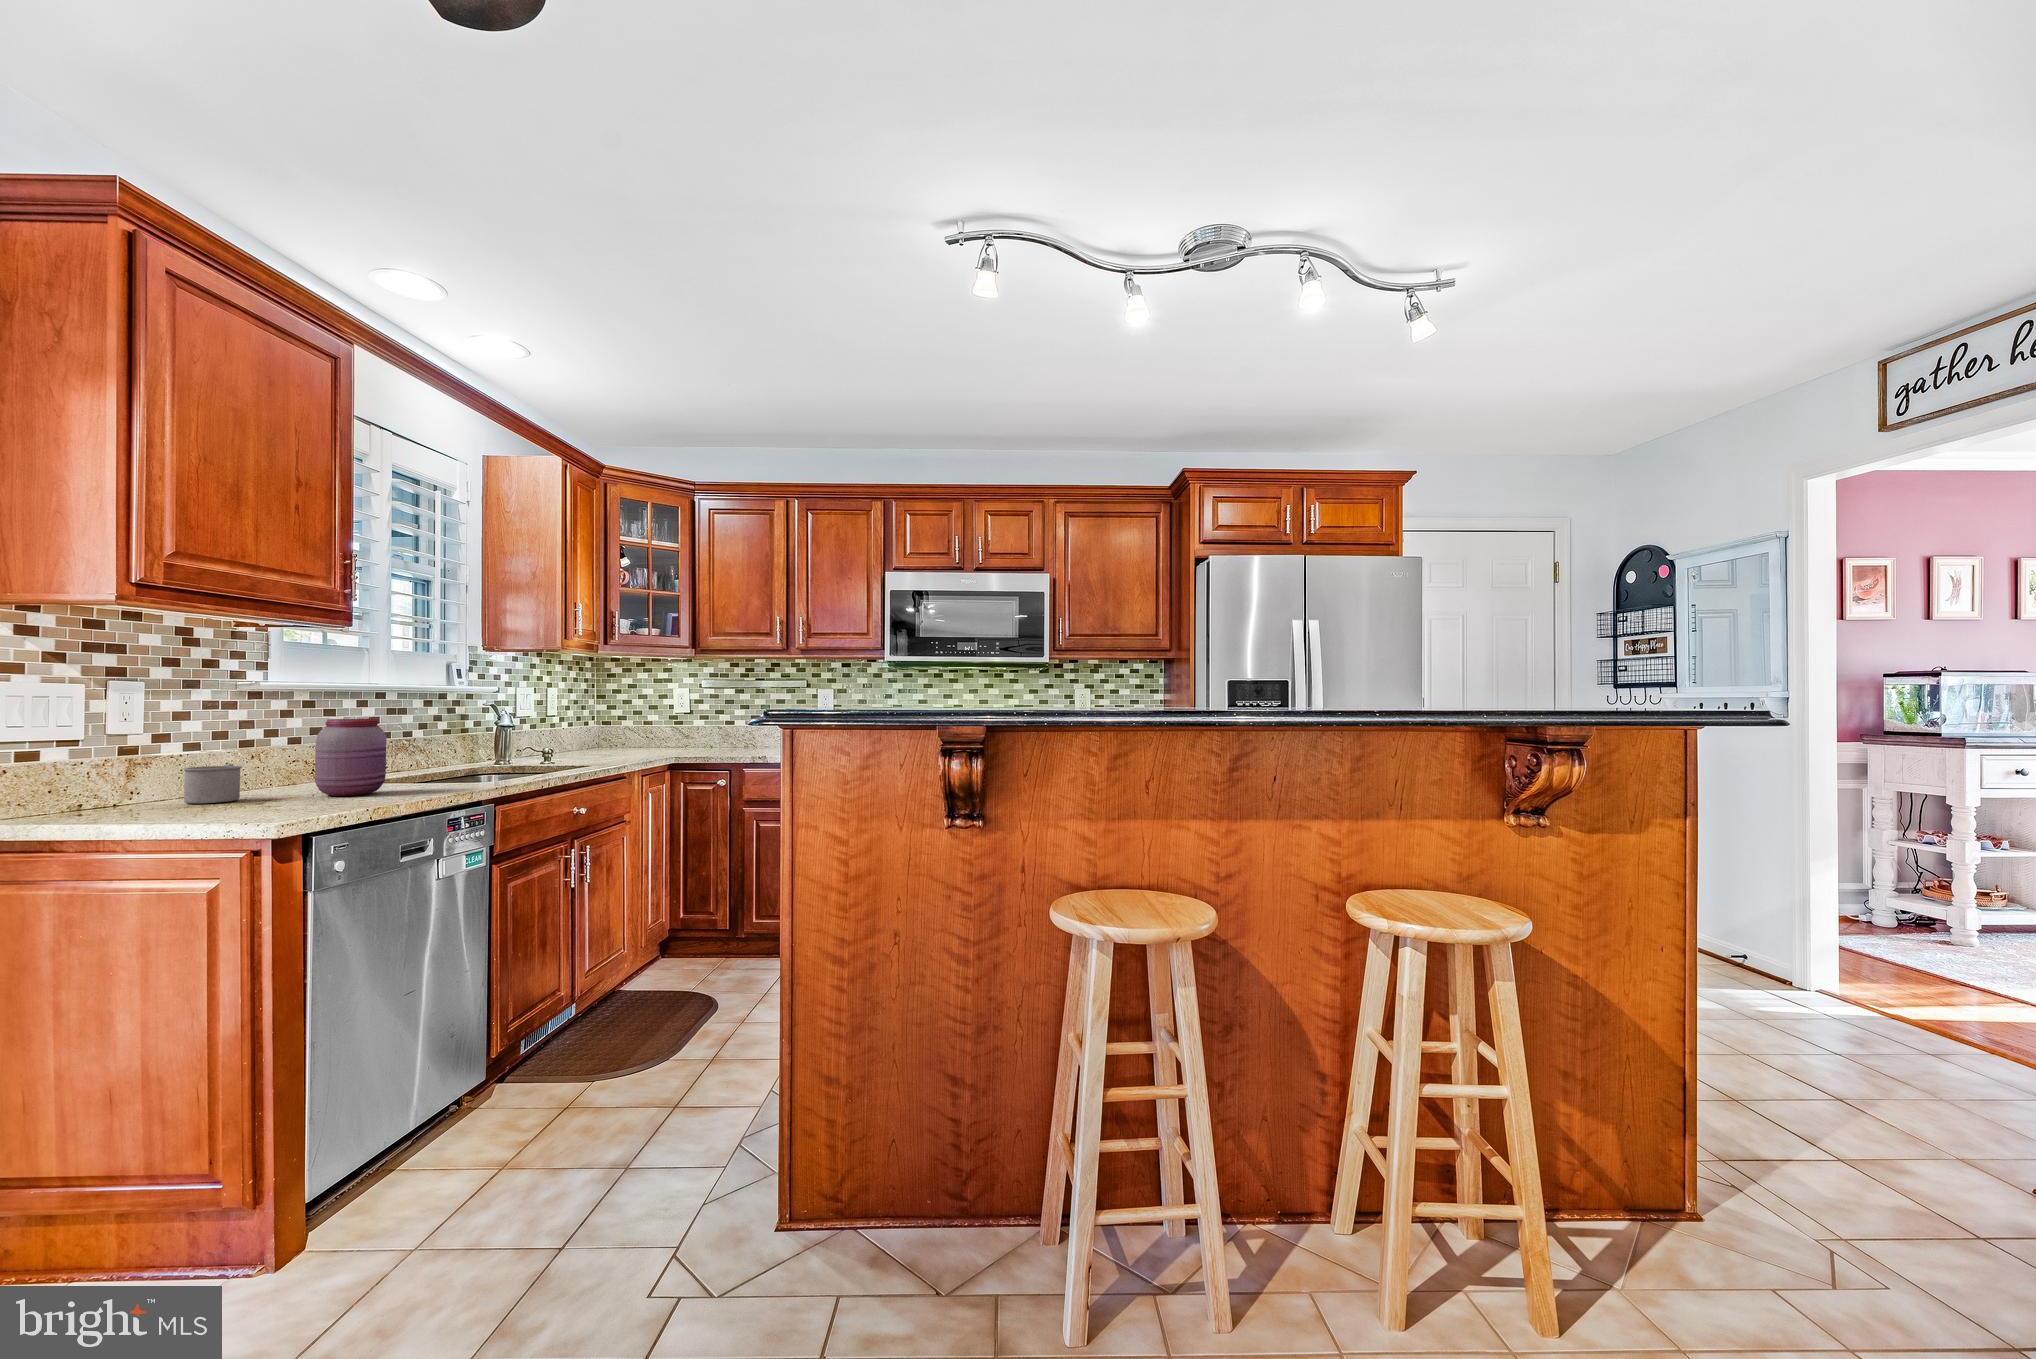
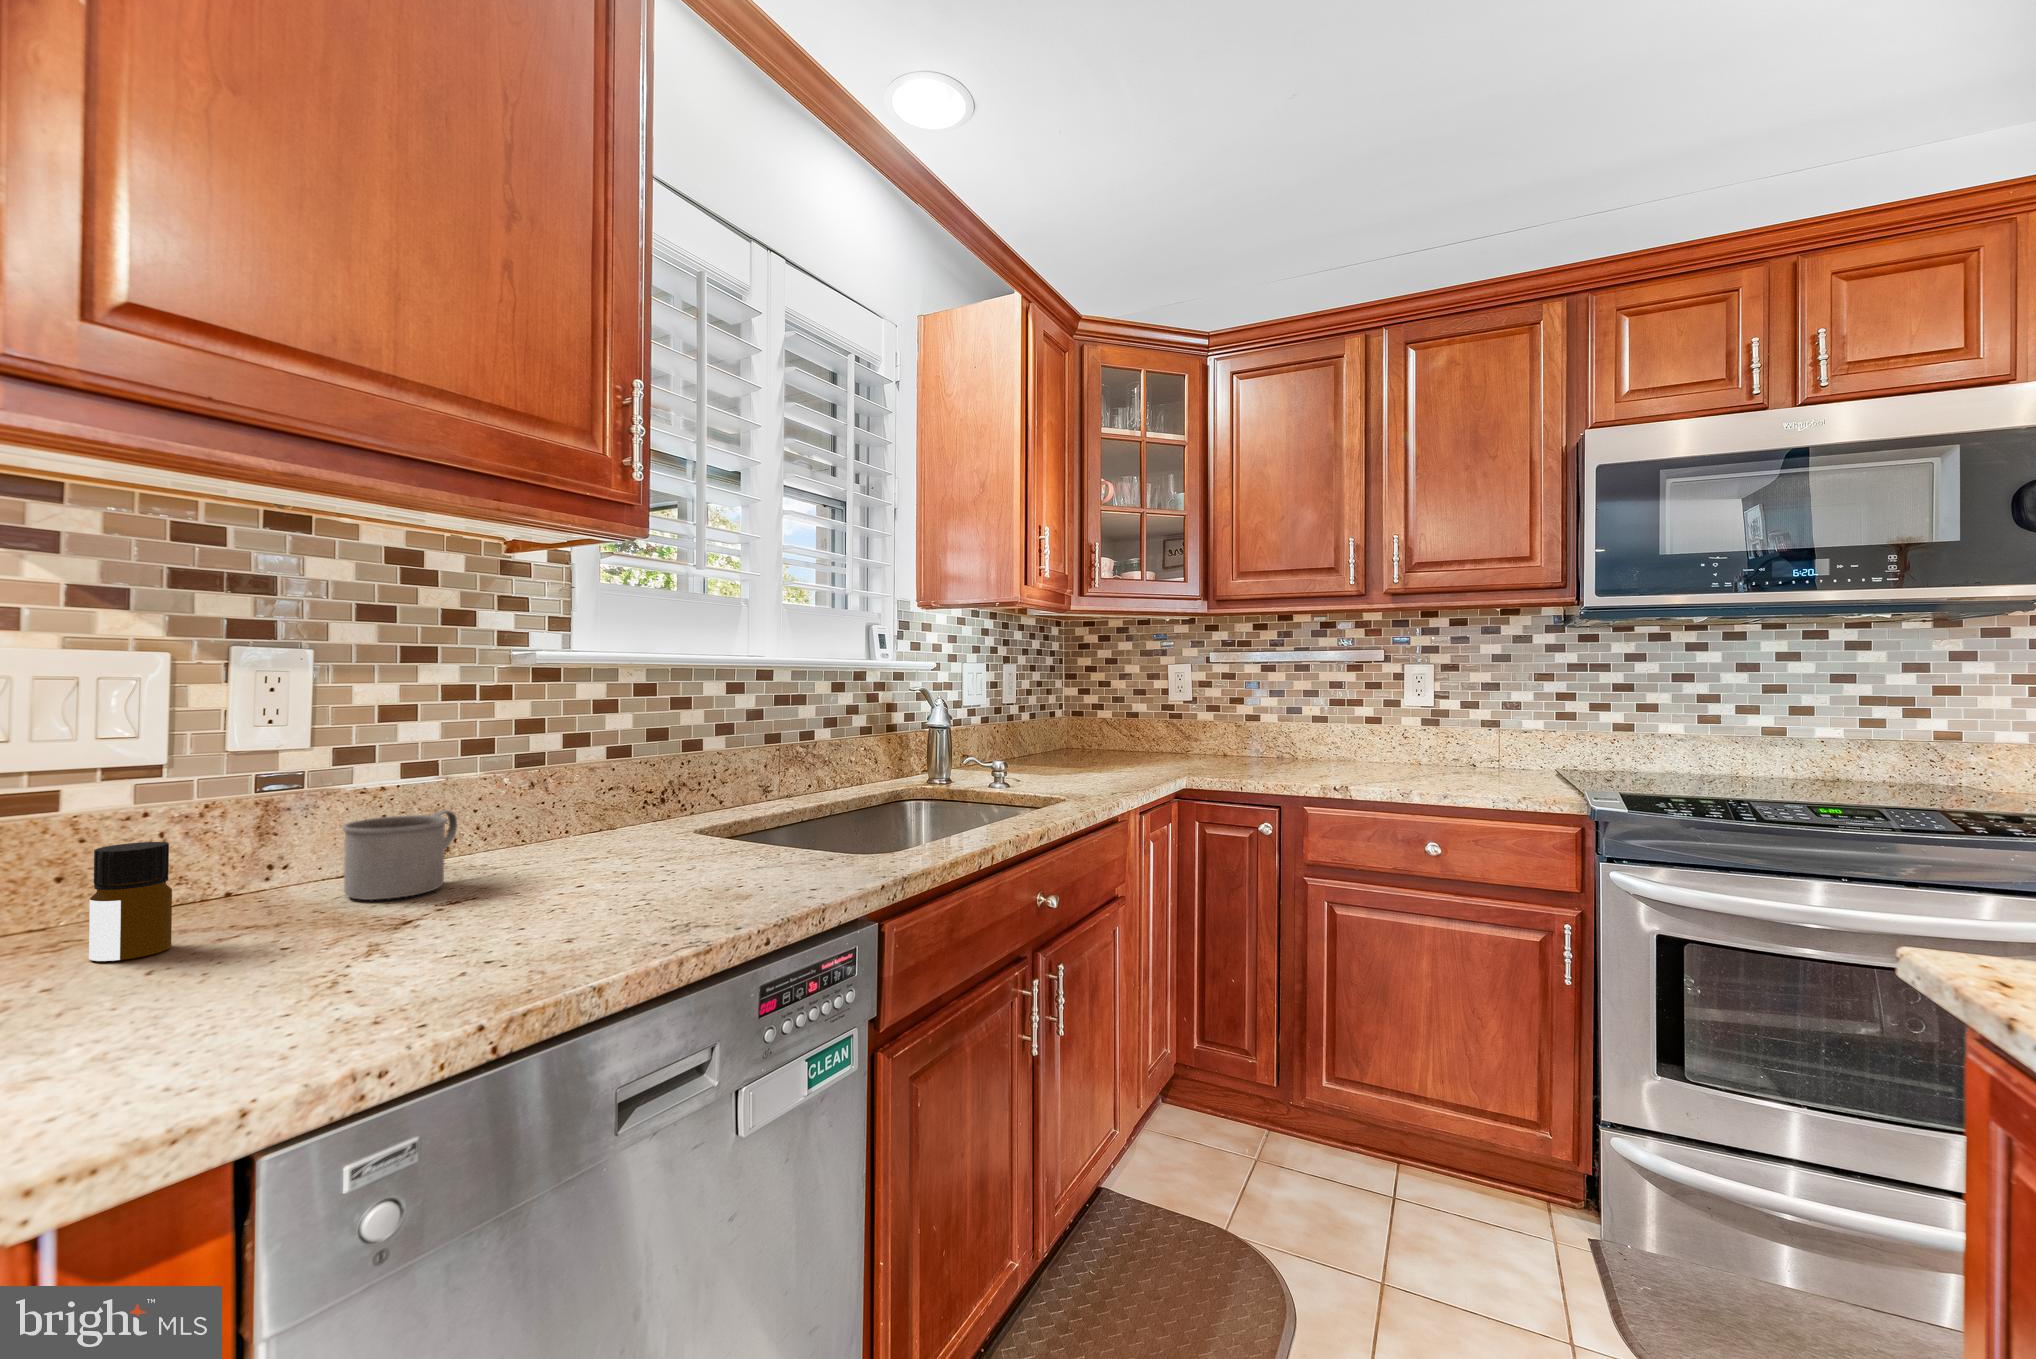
jar: present [315,719,386,796] -> none [564,726,692,892]
bottle: none [104,768,141,817] -> present [89,842,172,961]

